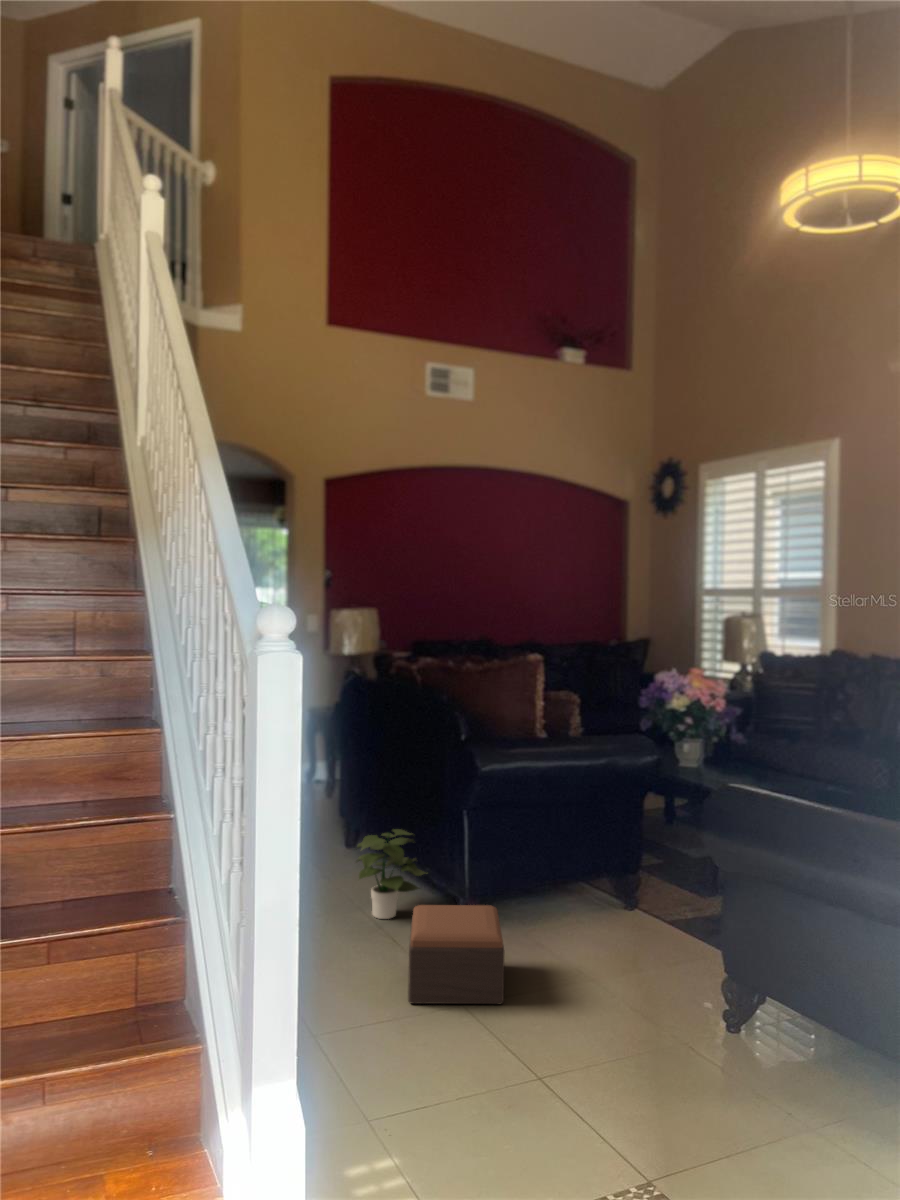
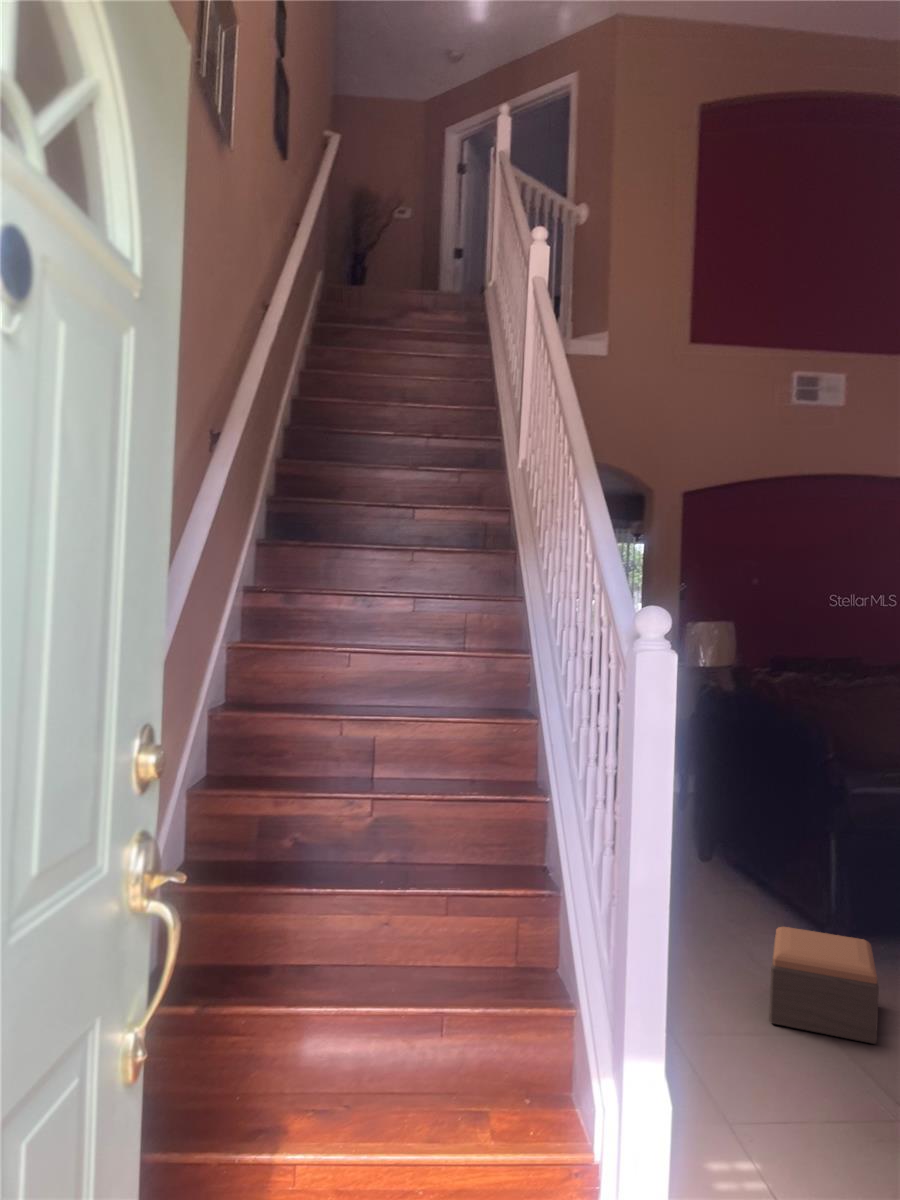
potted plant: present [357,829,426,919] -> none [713,846,793,939]

